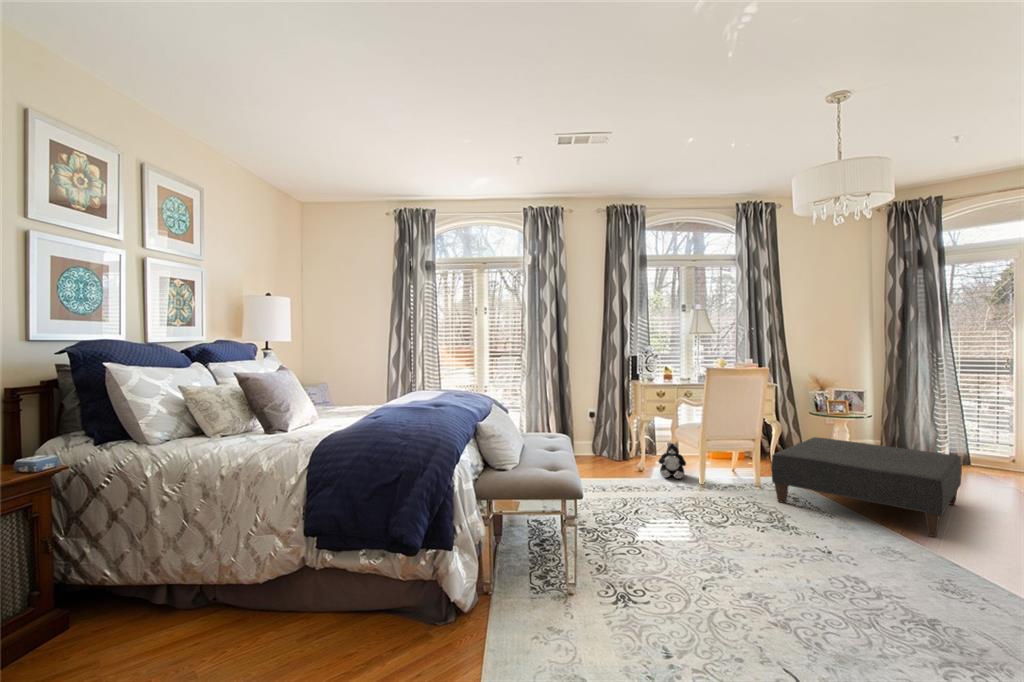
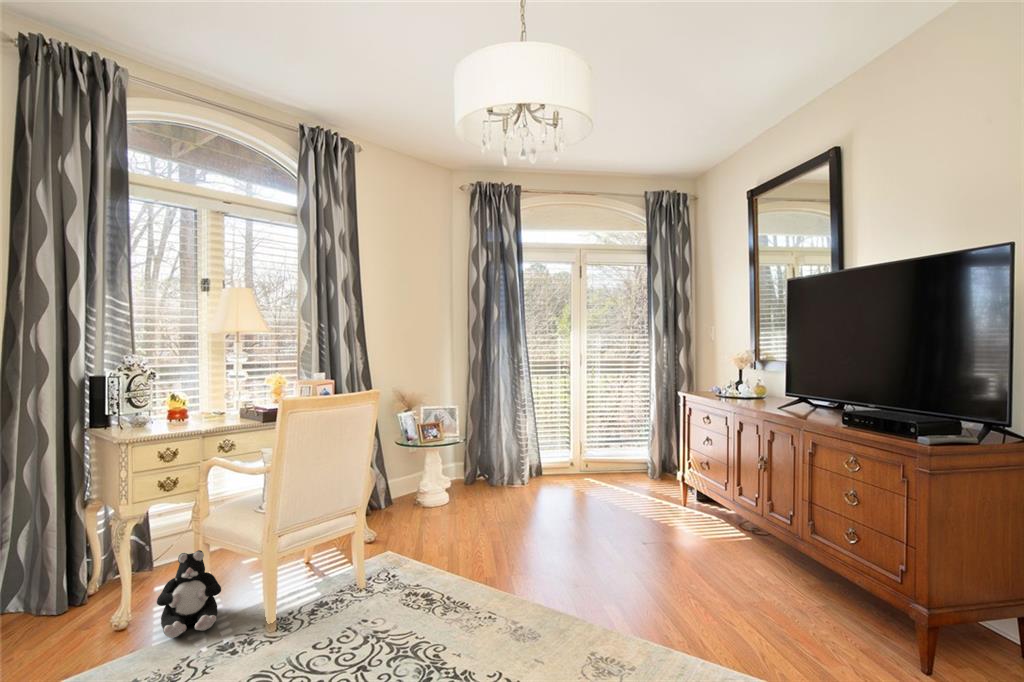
ottoman: present [771,437,962,537] -> none [389,482,617,624]

